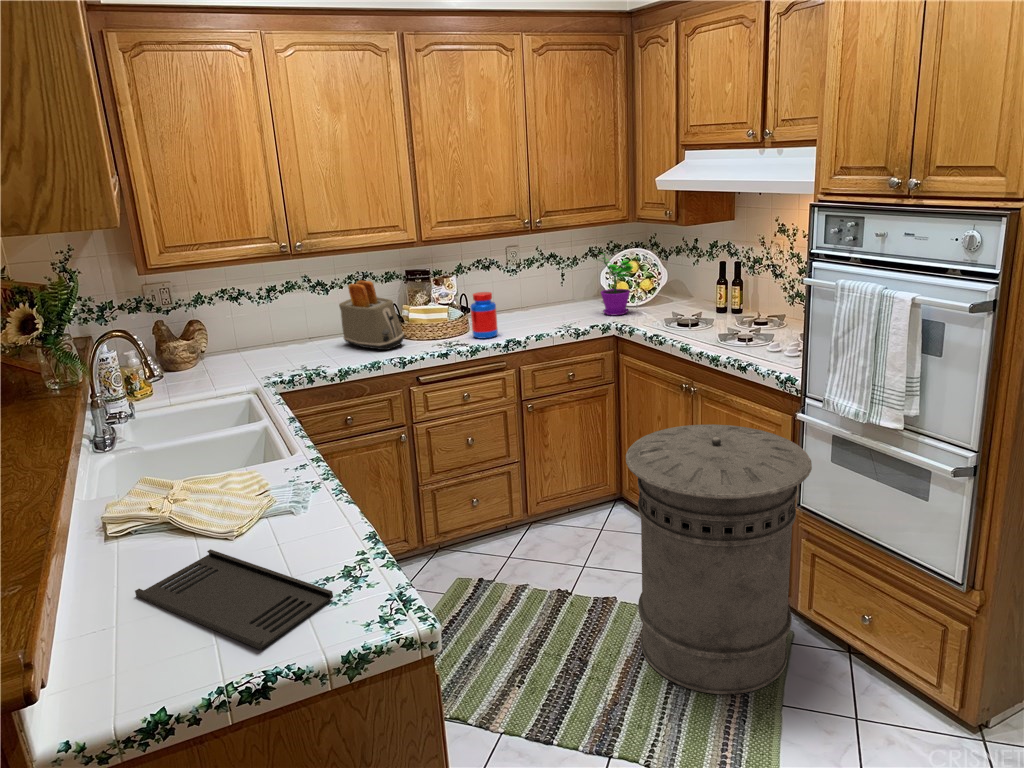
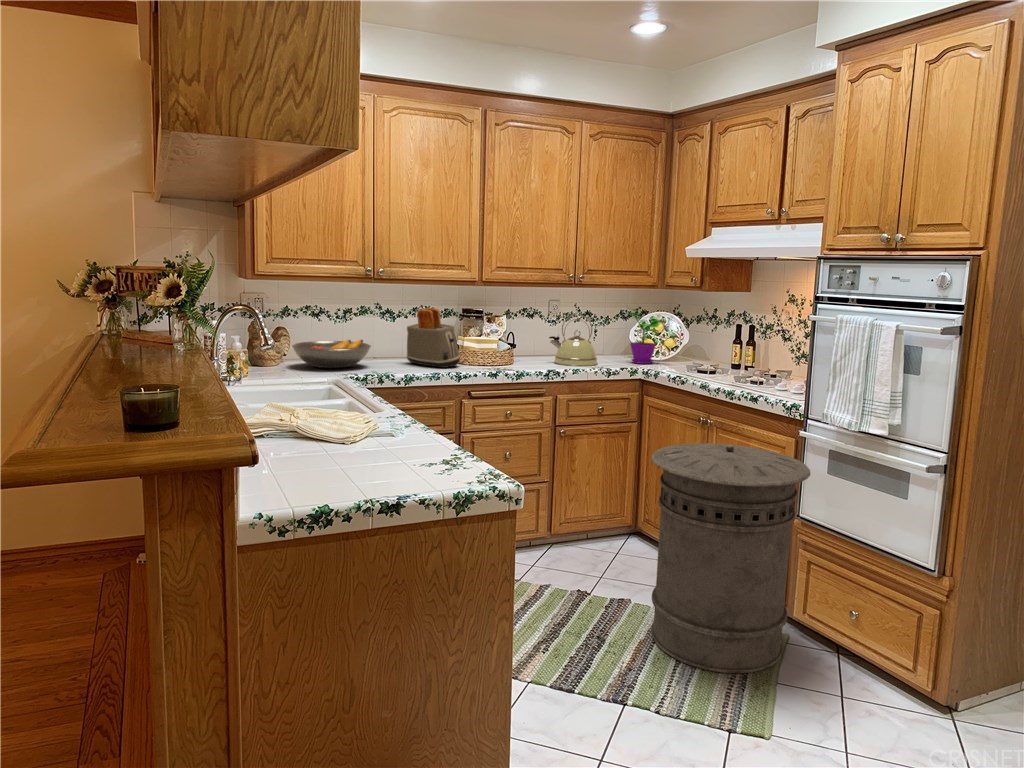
kettle: none [507,266,565,328] -> present [549,314,598,366]
jar: present [471,292,498,339] -> none [519,329,541,368]
fruit bowl: none [205,328,298,367] -> present [292,340,371,368]
tray: present [135,549,333,650] -> none [286,441,441,485]

